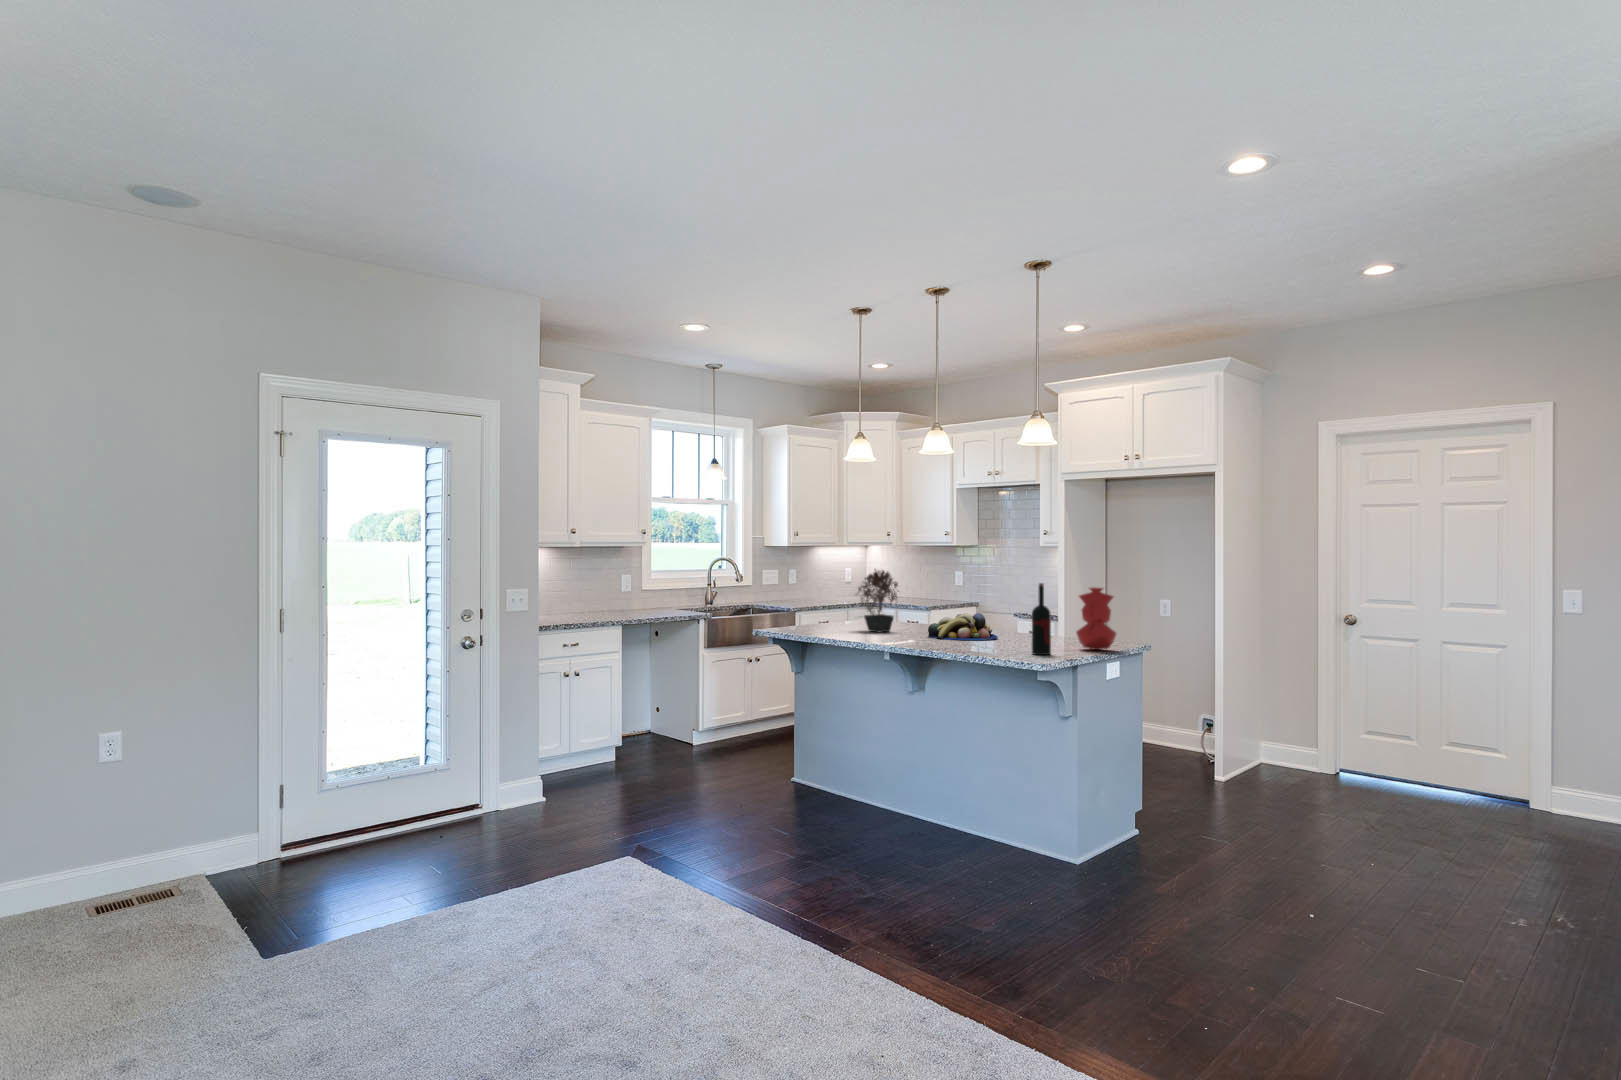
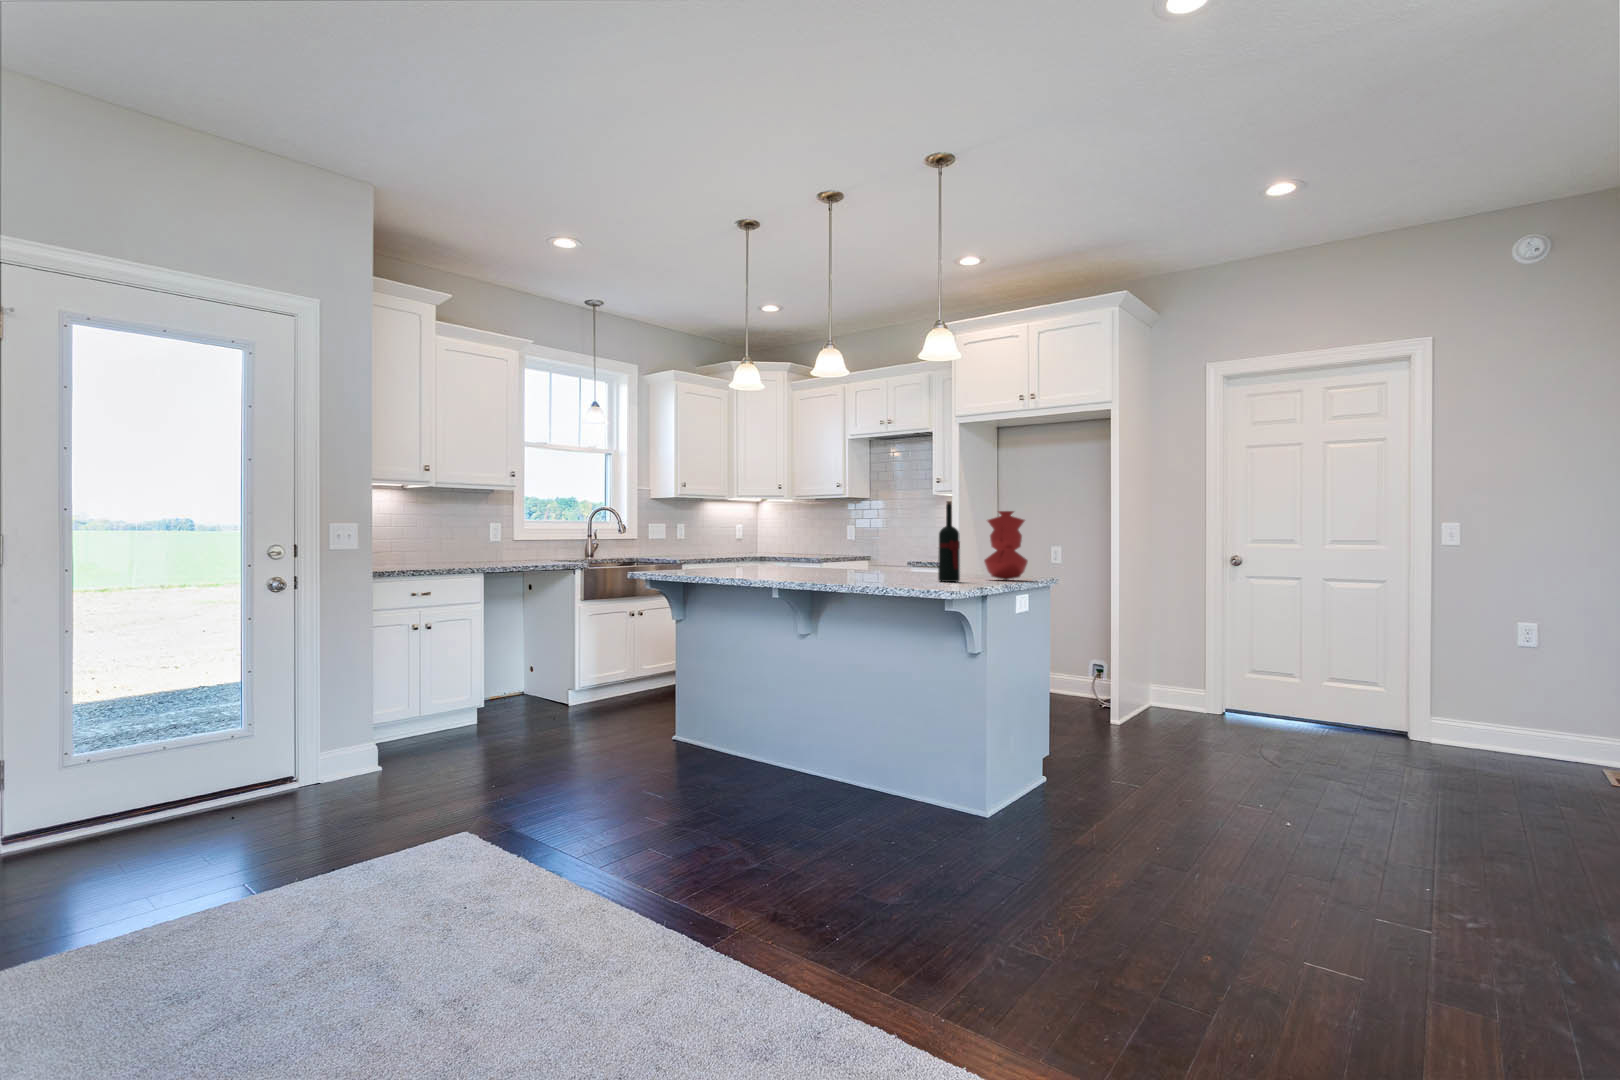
potted plant: present [857,570,899,632] -> none [740,502,793,572]
fruit bowl: present [928,613,998,641] -> none [820,548,896,576]

